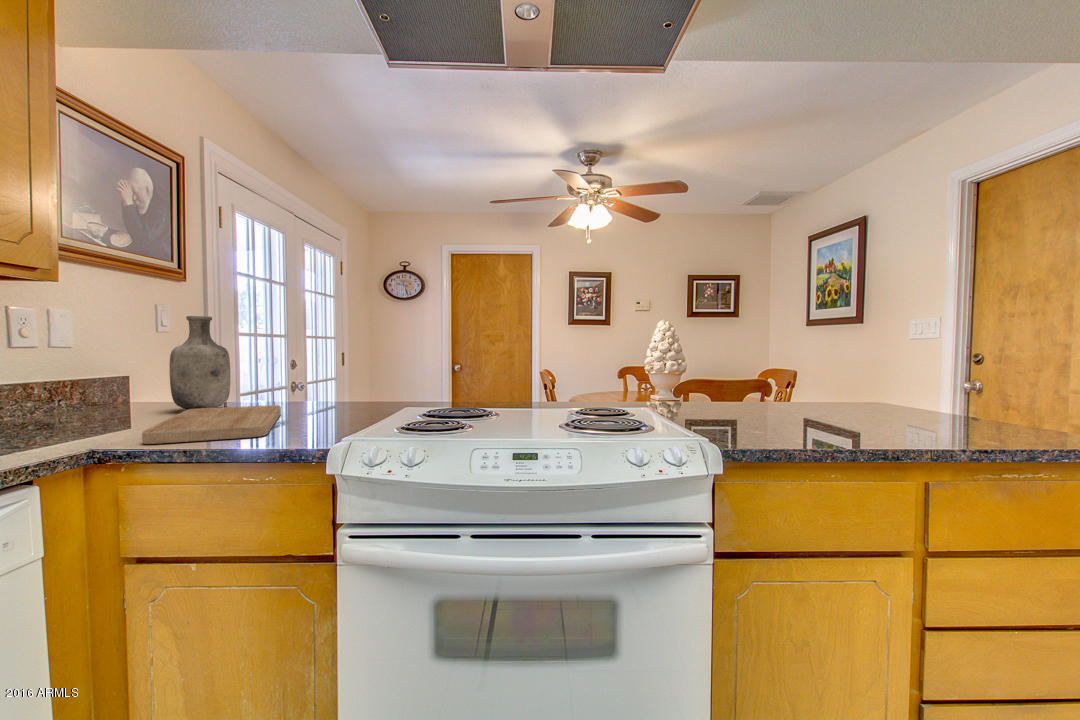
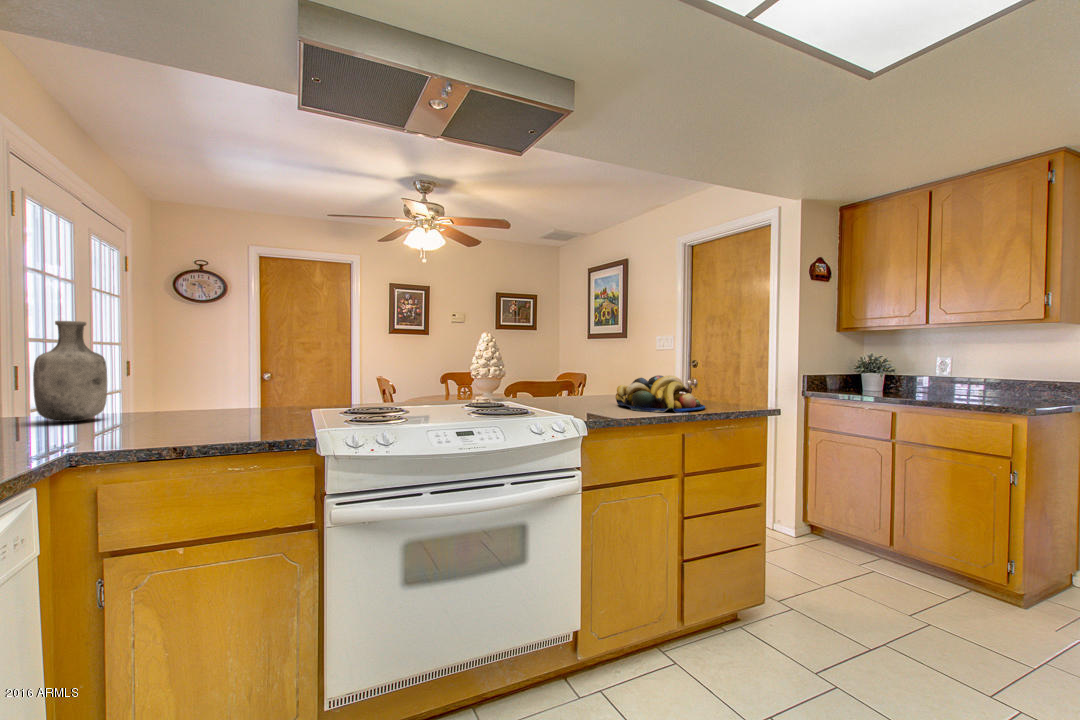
fruit bowl: none [799,381,973,447] -> present [616,375,705,412]
cutting board: present [142,405,281,444] -> none [81,411,222,447]

